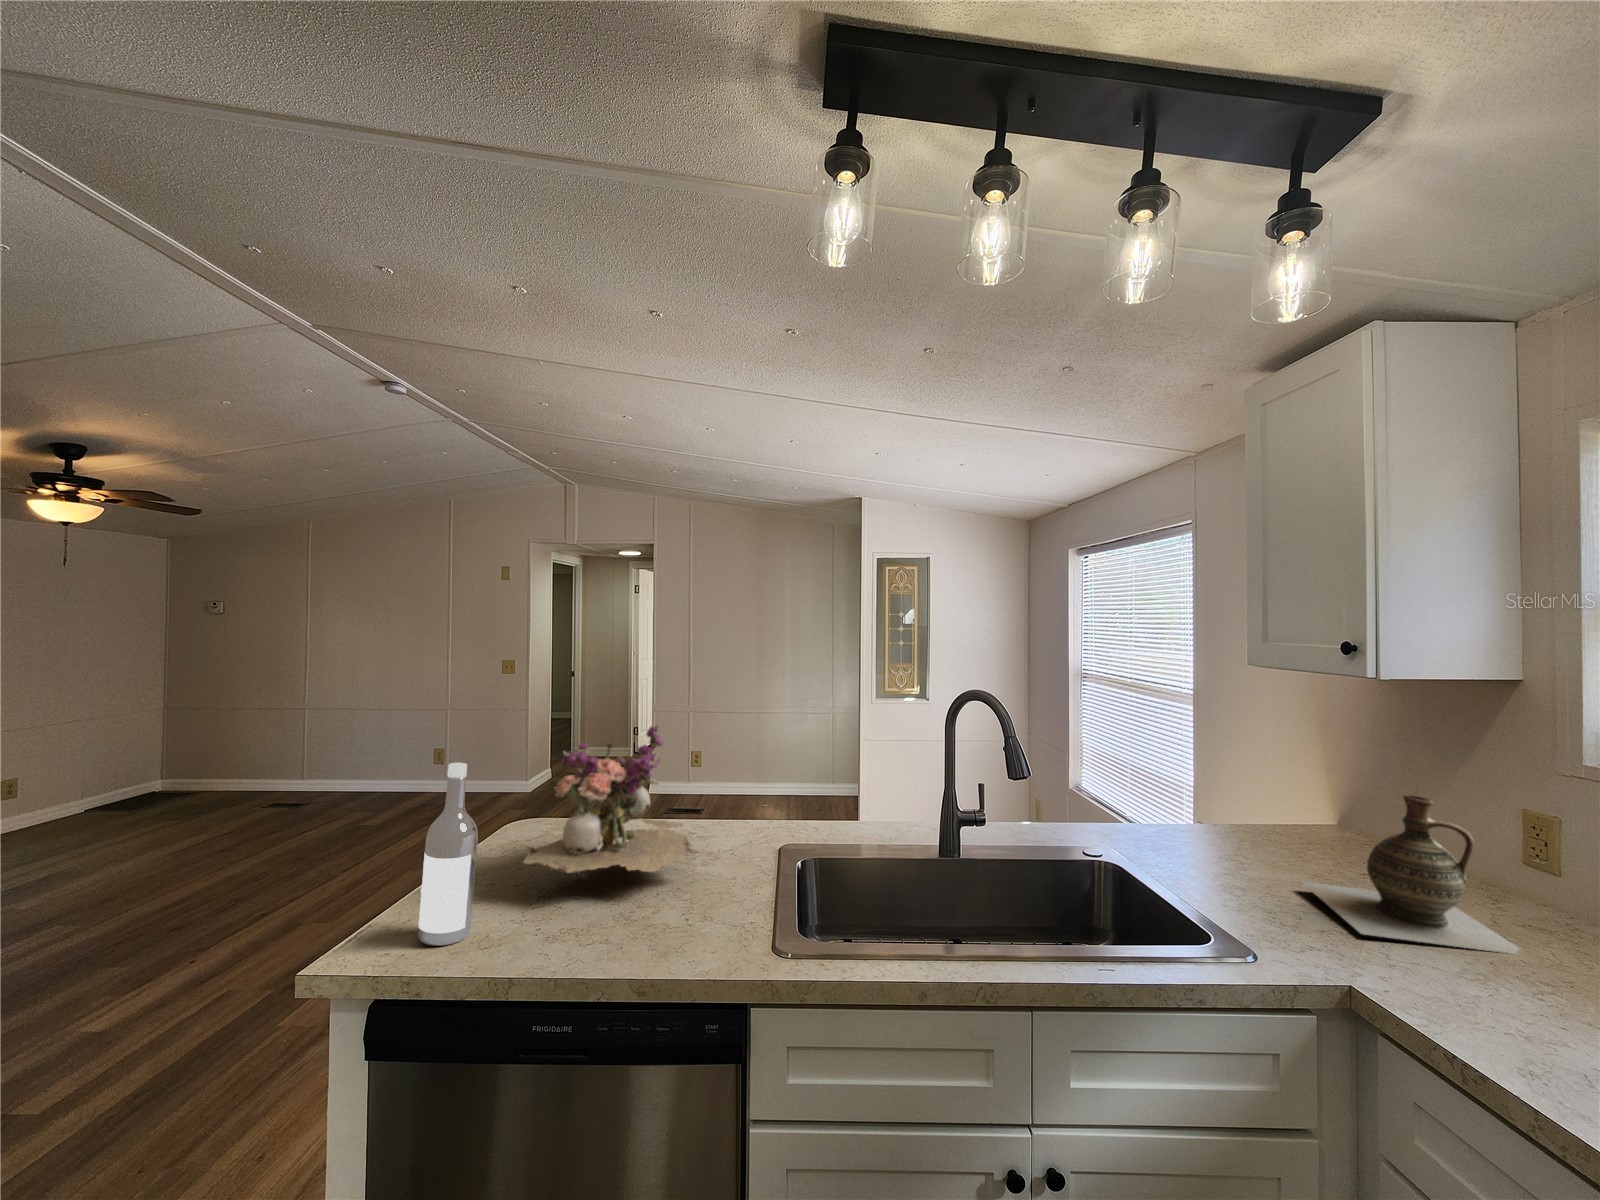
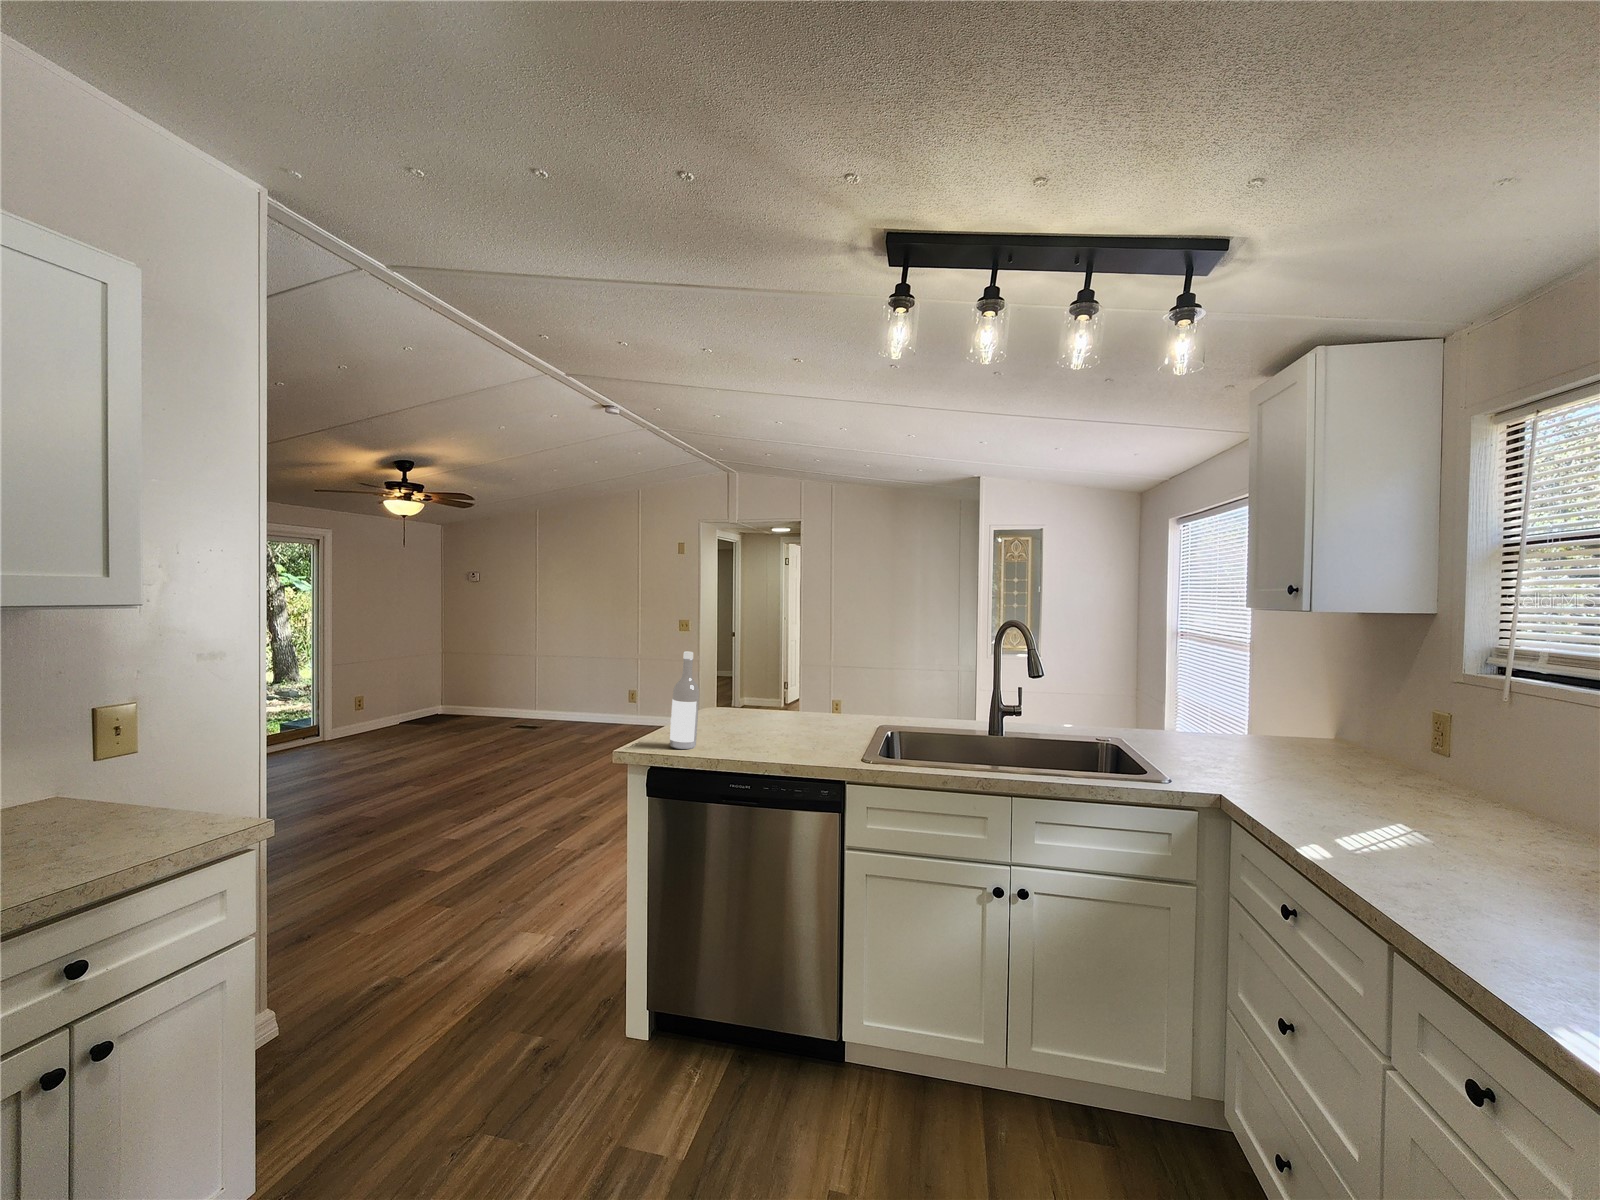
flower arrangement: present [524,723,698,879] -> none [720,642,825,733]
ceramic jug: present [1302,795,1520,954] -> none [1235,689,1362,789]

